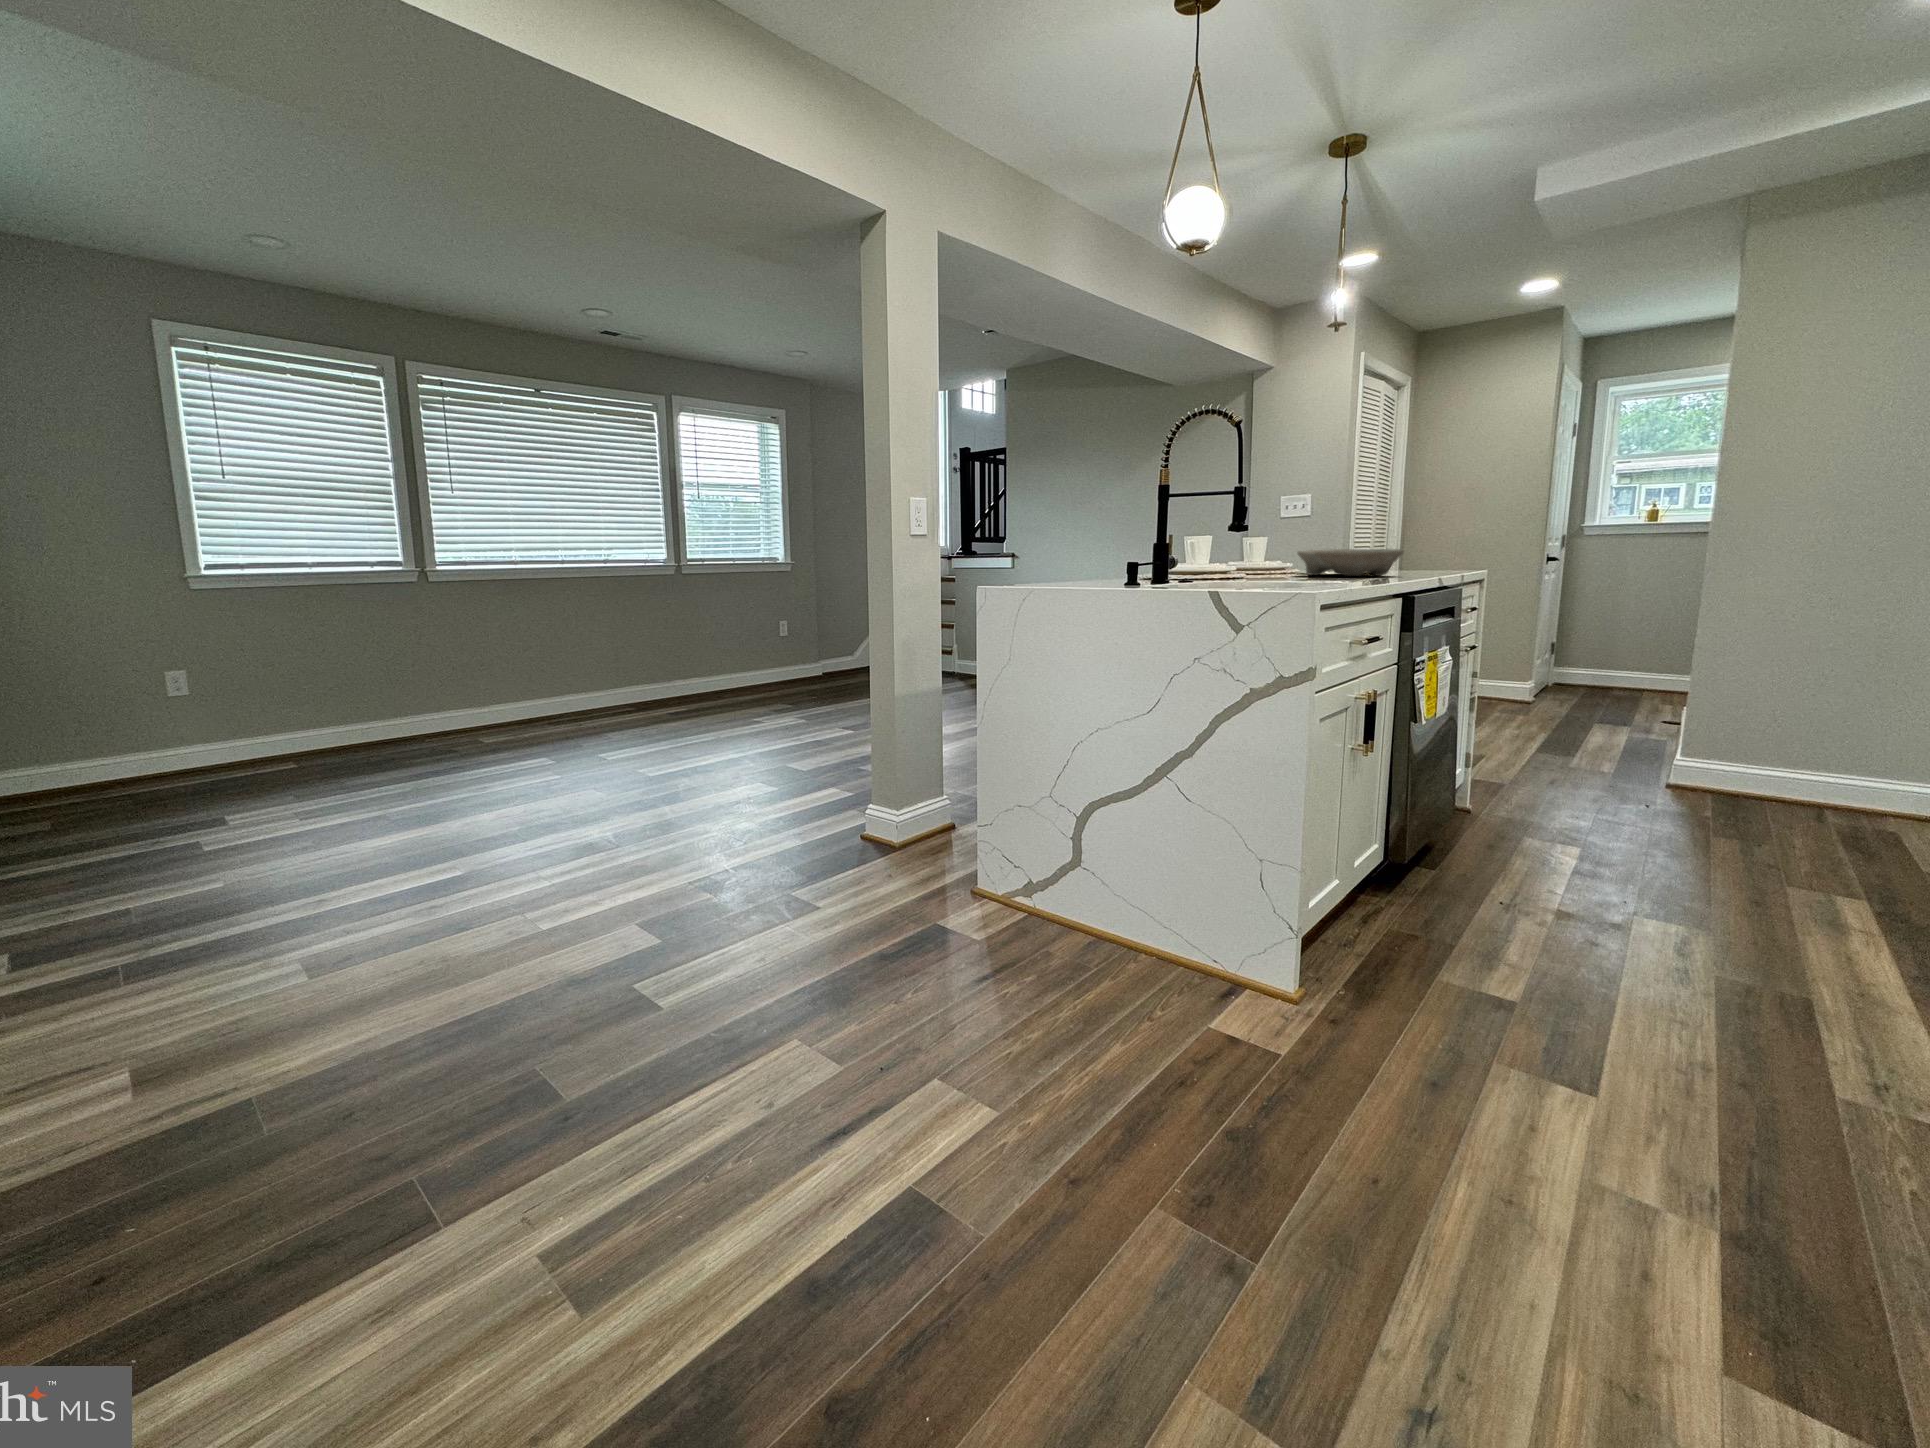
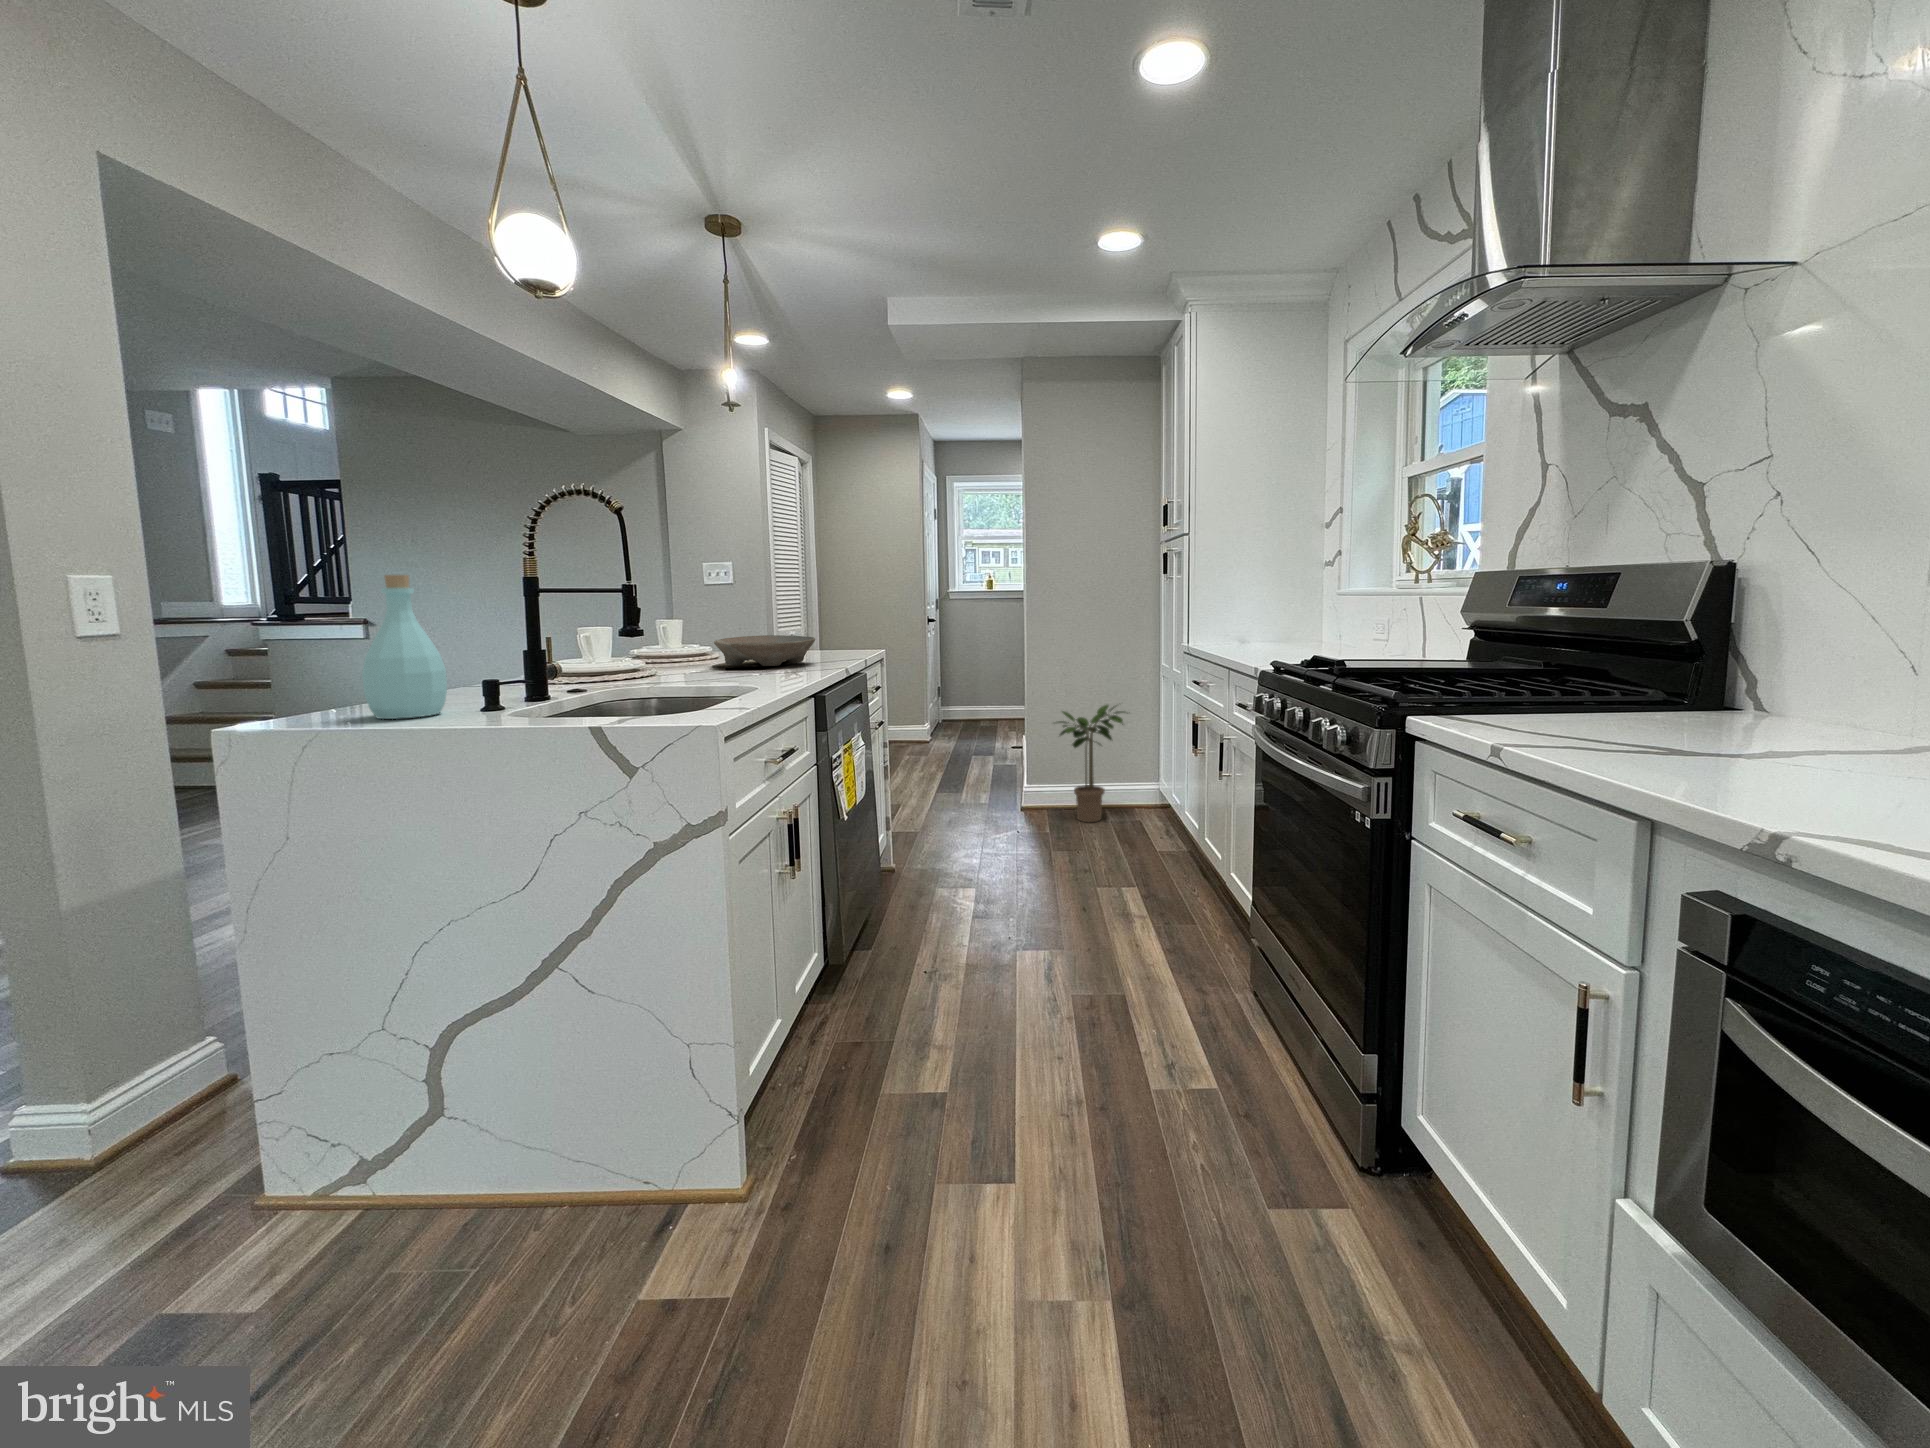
bottle: none [1058,483,1107,585] -> present [362,575,447,719]
potted plant: none [1741,662,1913,825] -> present [1057,705,1125,822]

